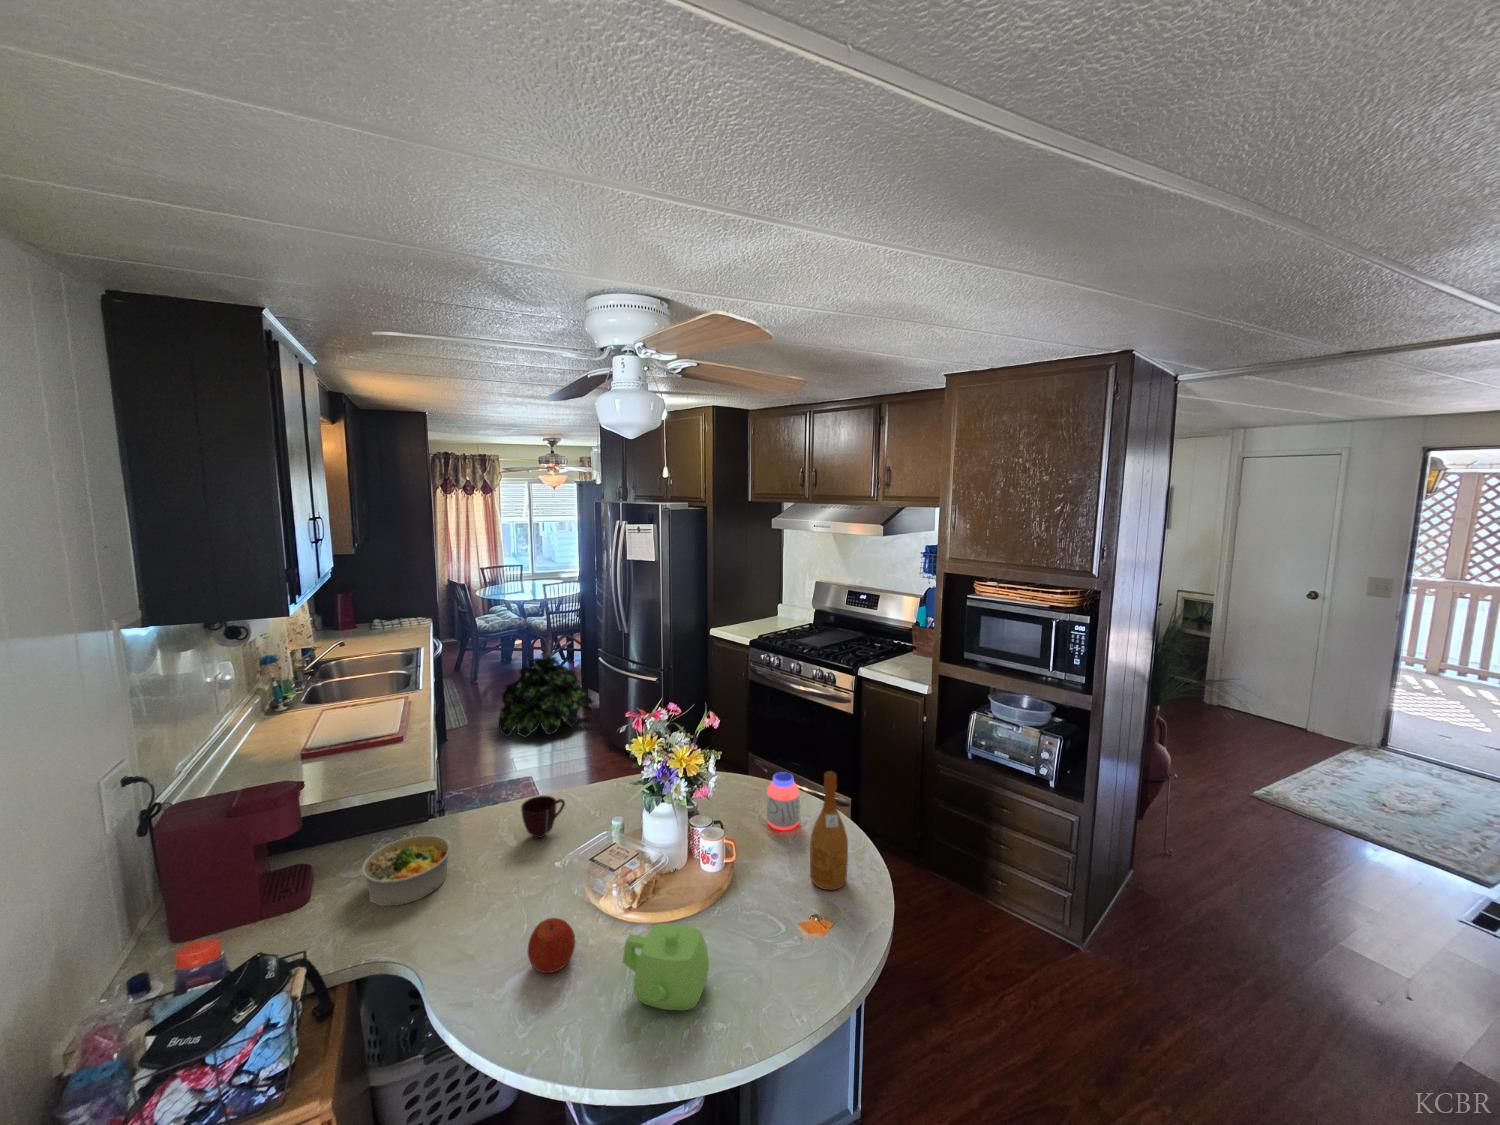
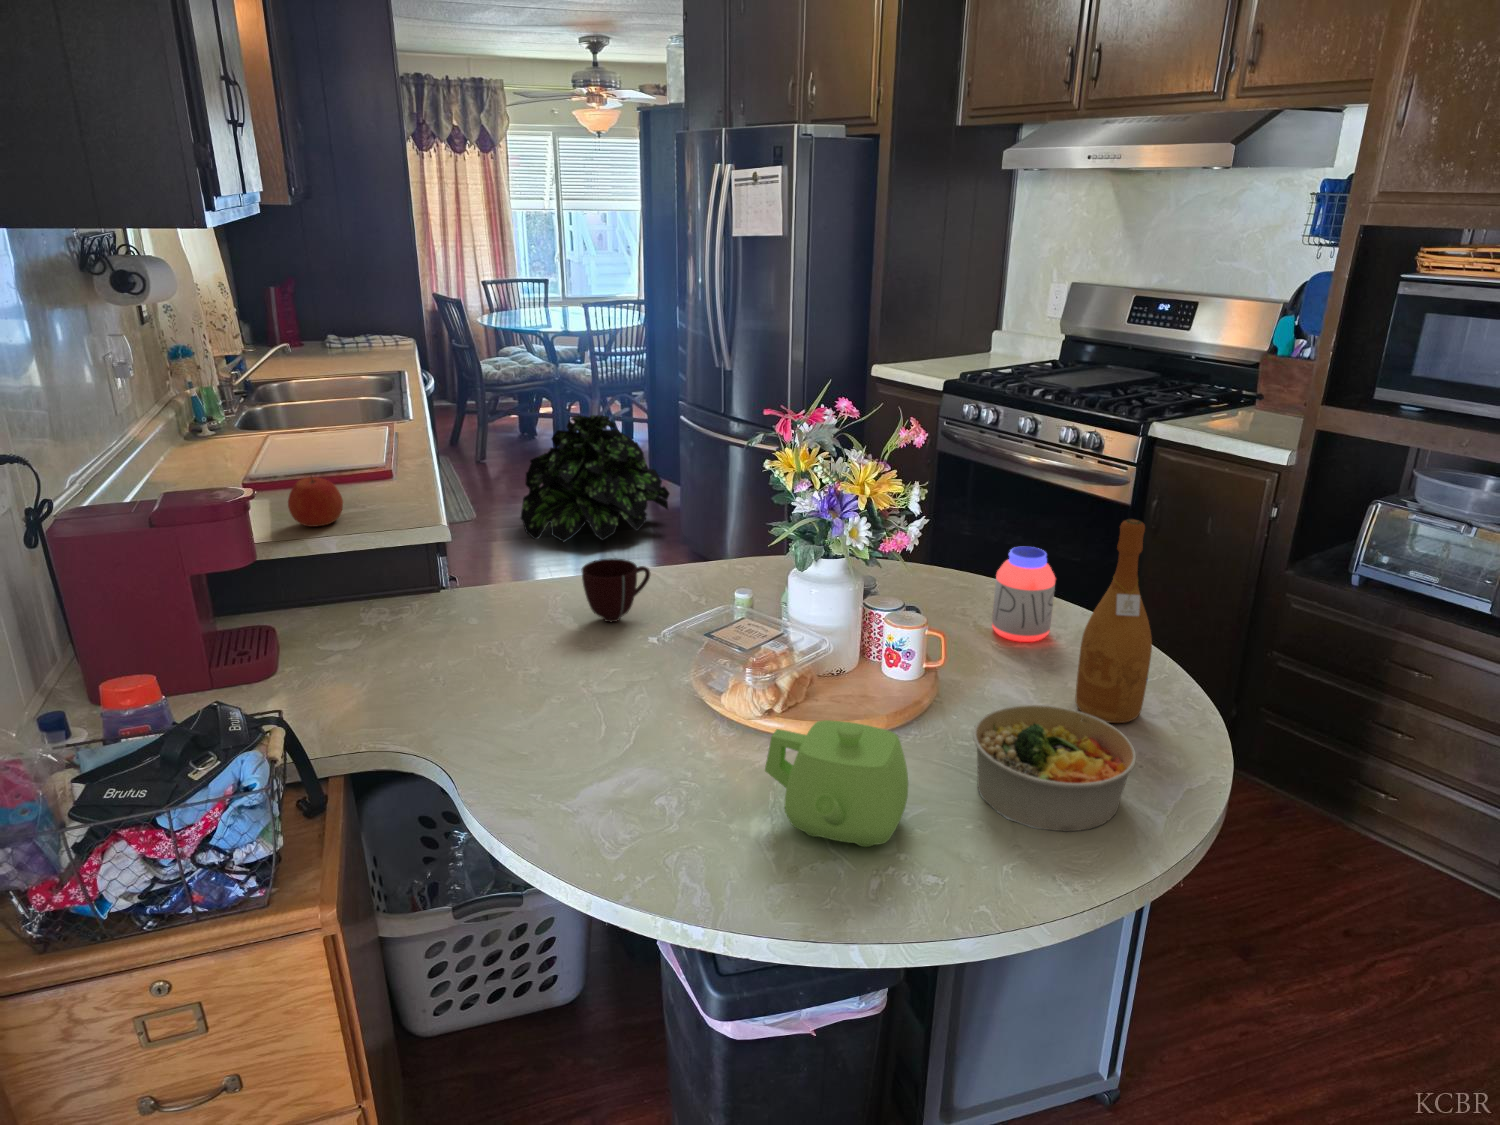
bowl: present [362,835,450,906] -> present [973,705,1136,831]
apple: present [528,918,575,973] -> present [288,476,343,527]

